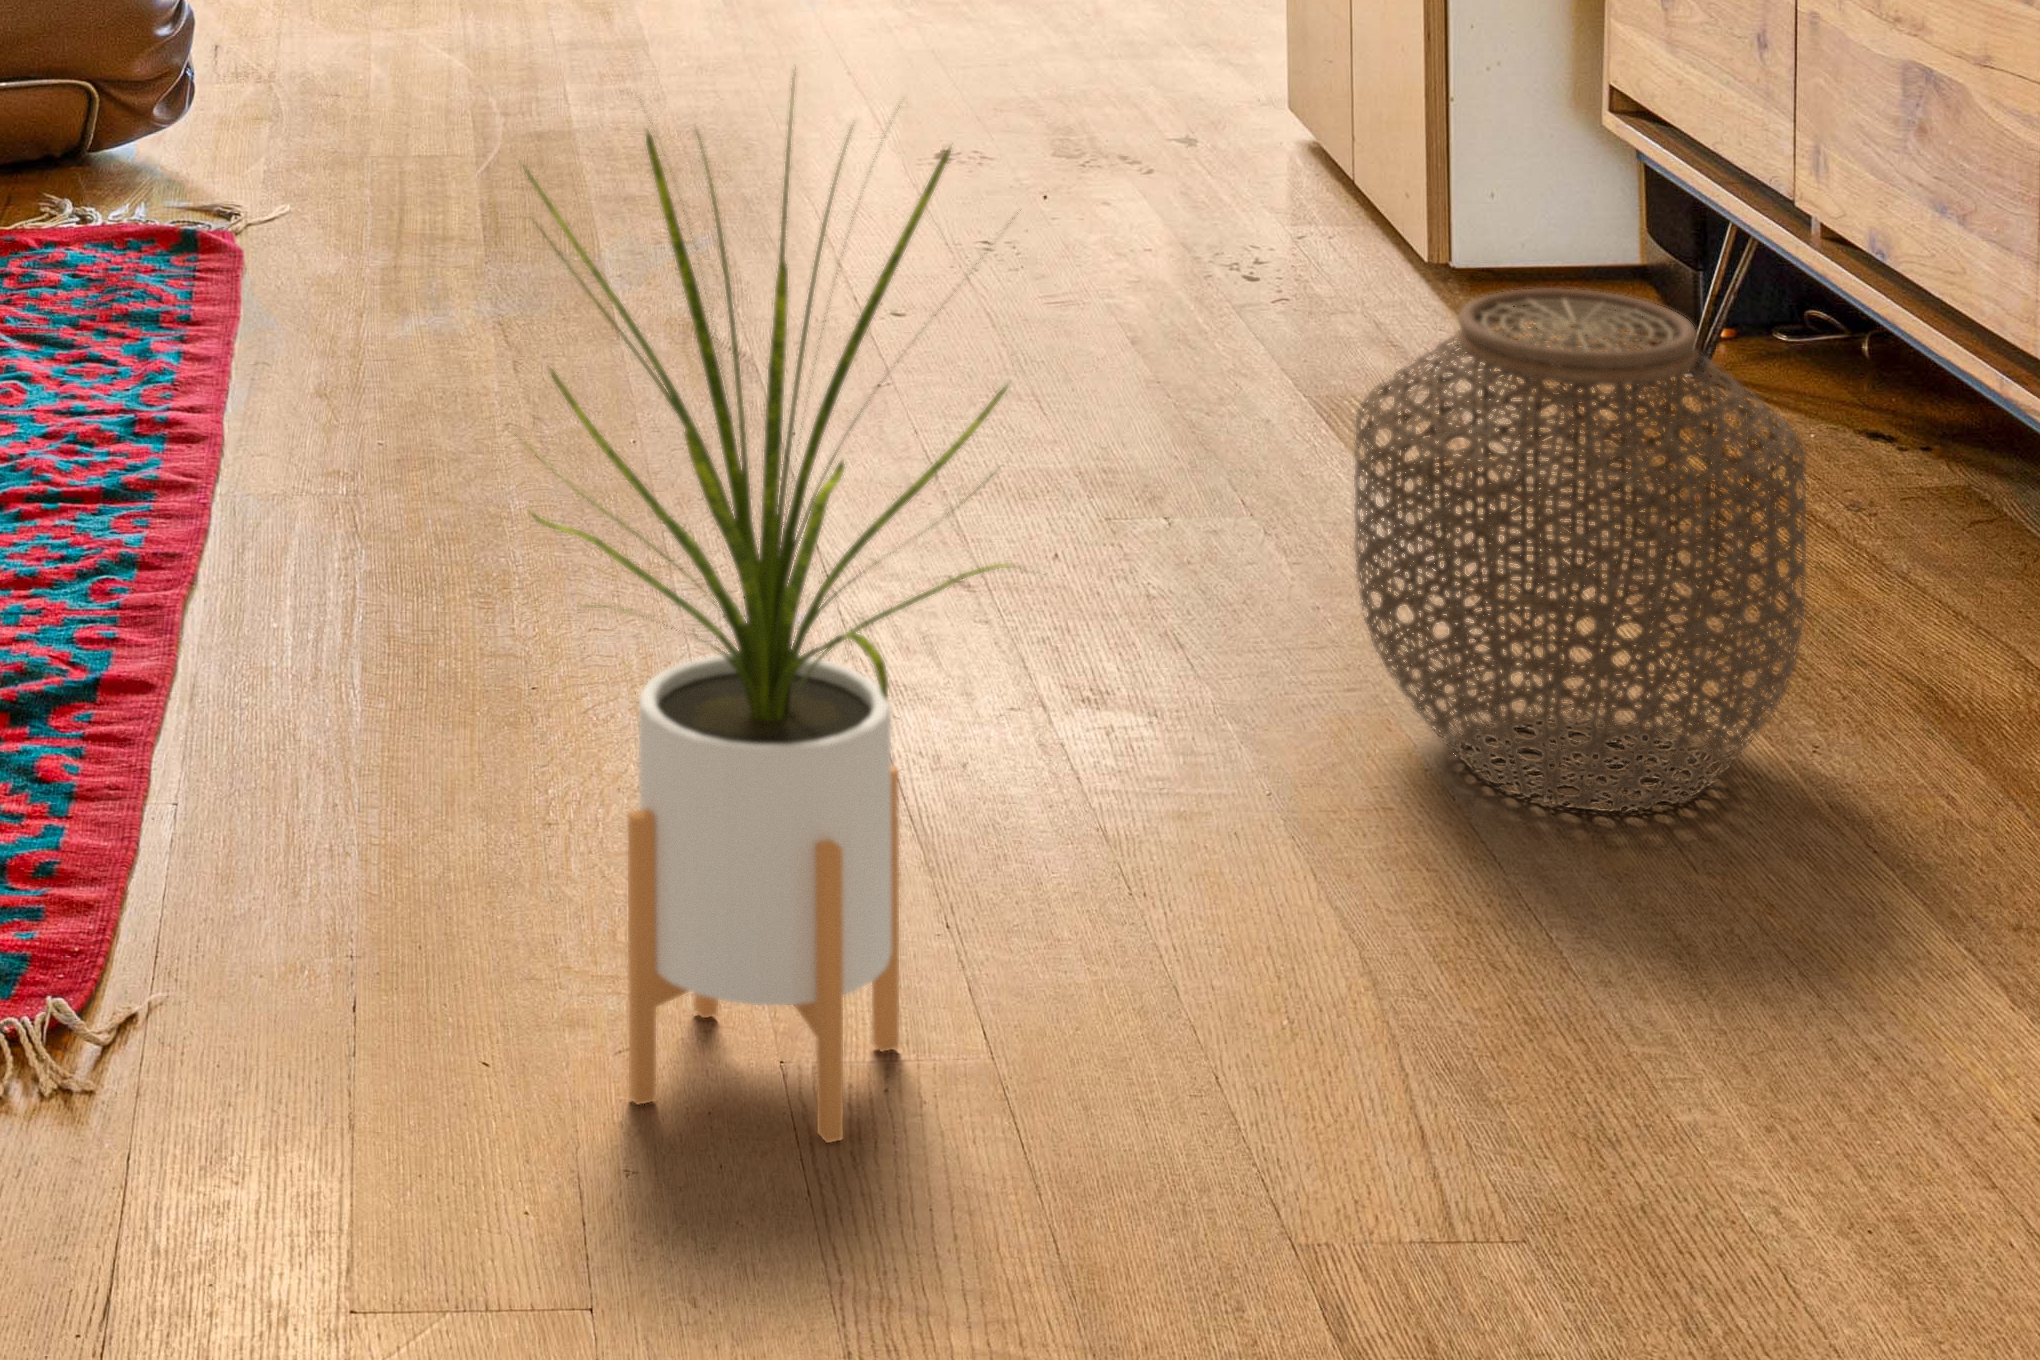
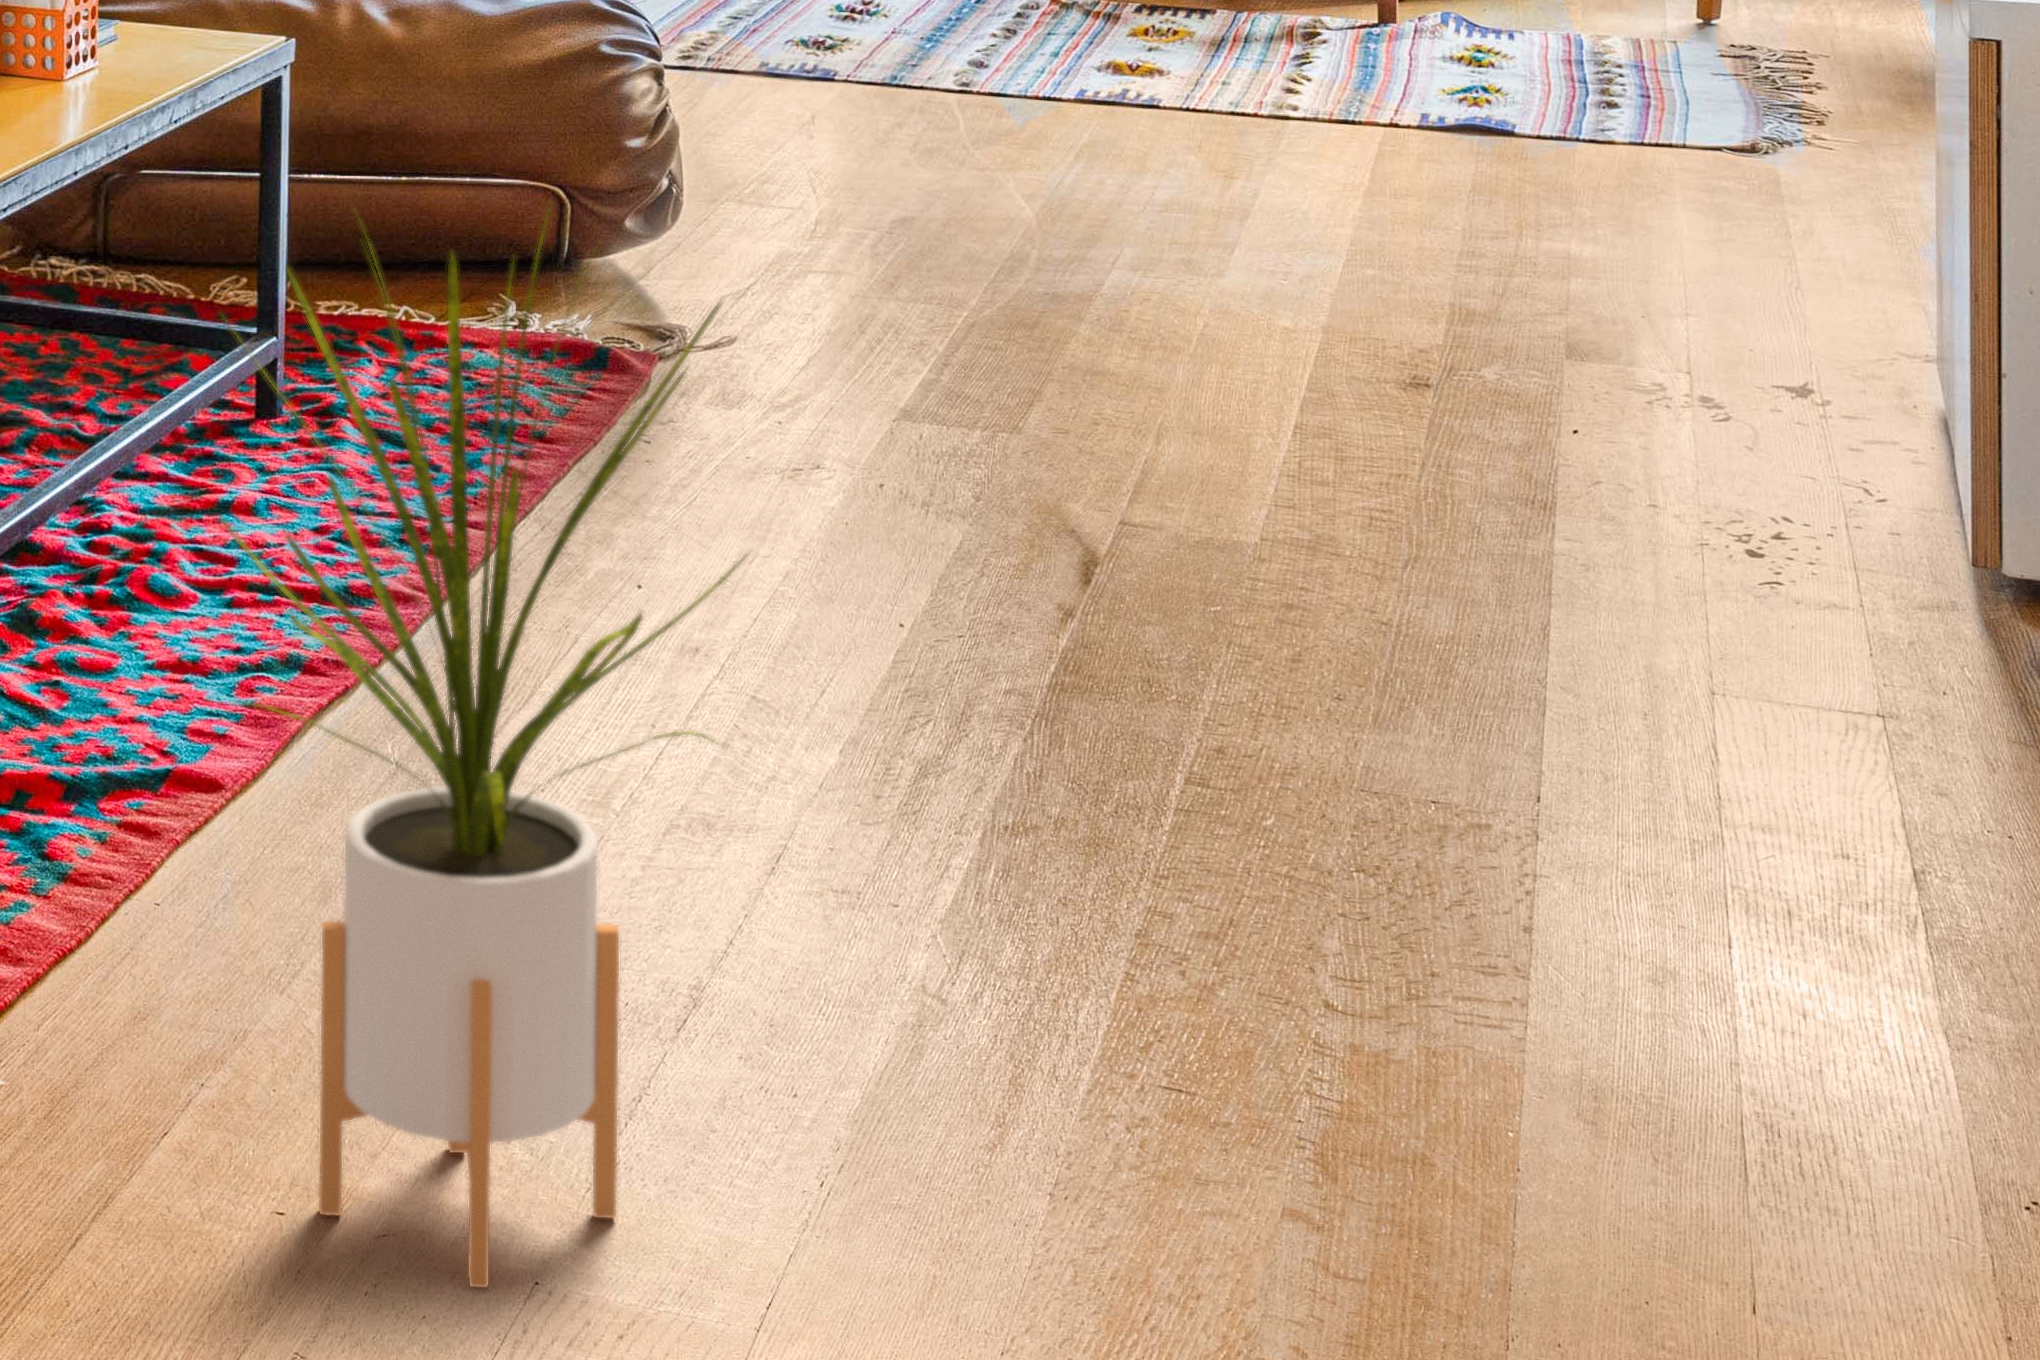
woven basket: present [1354,288,1806,812] -> none [1357,555,1873,1156]

